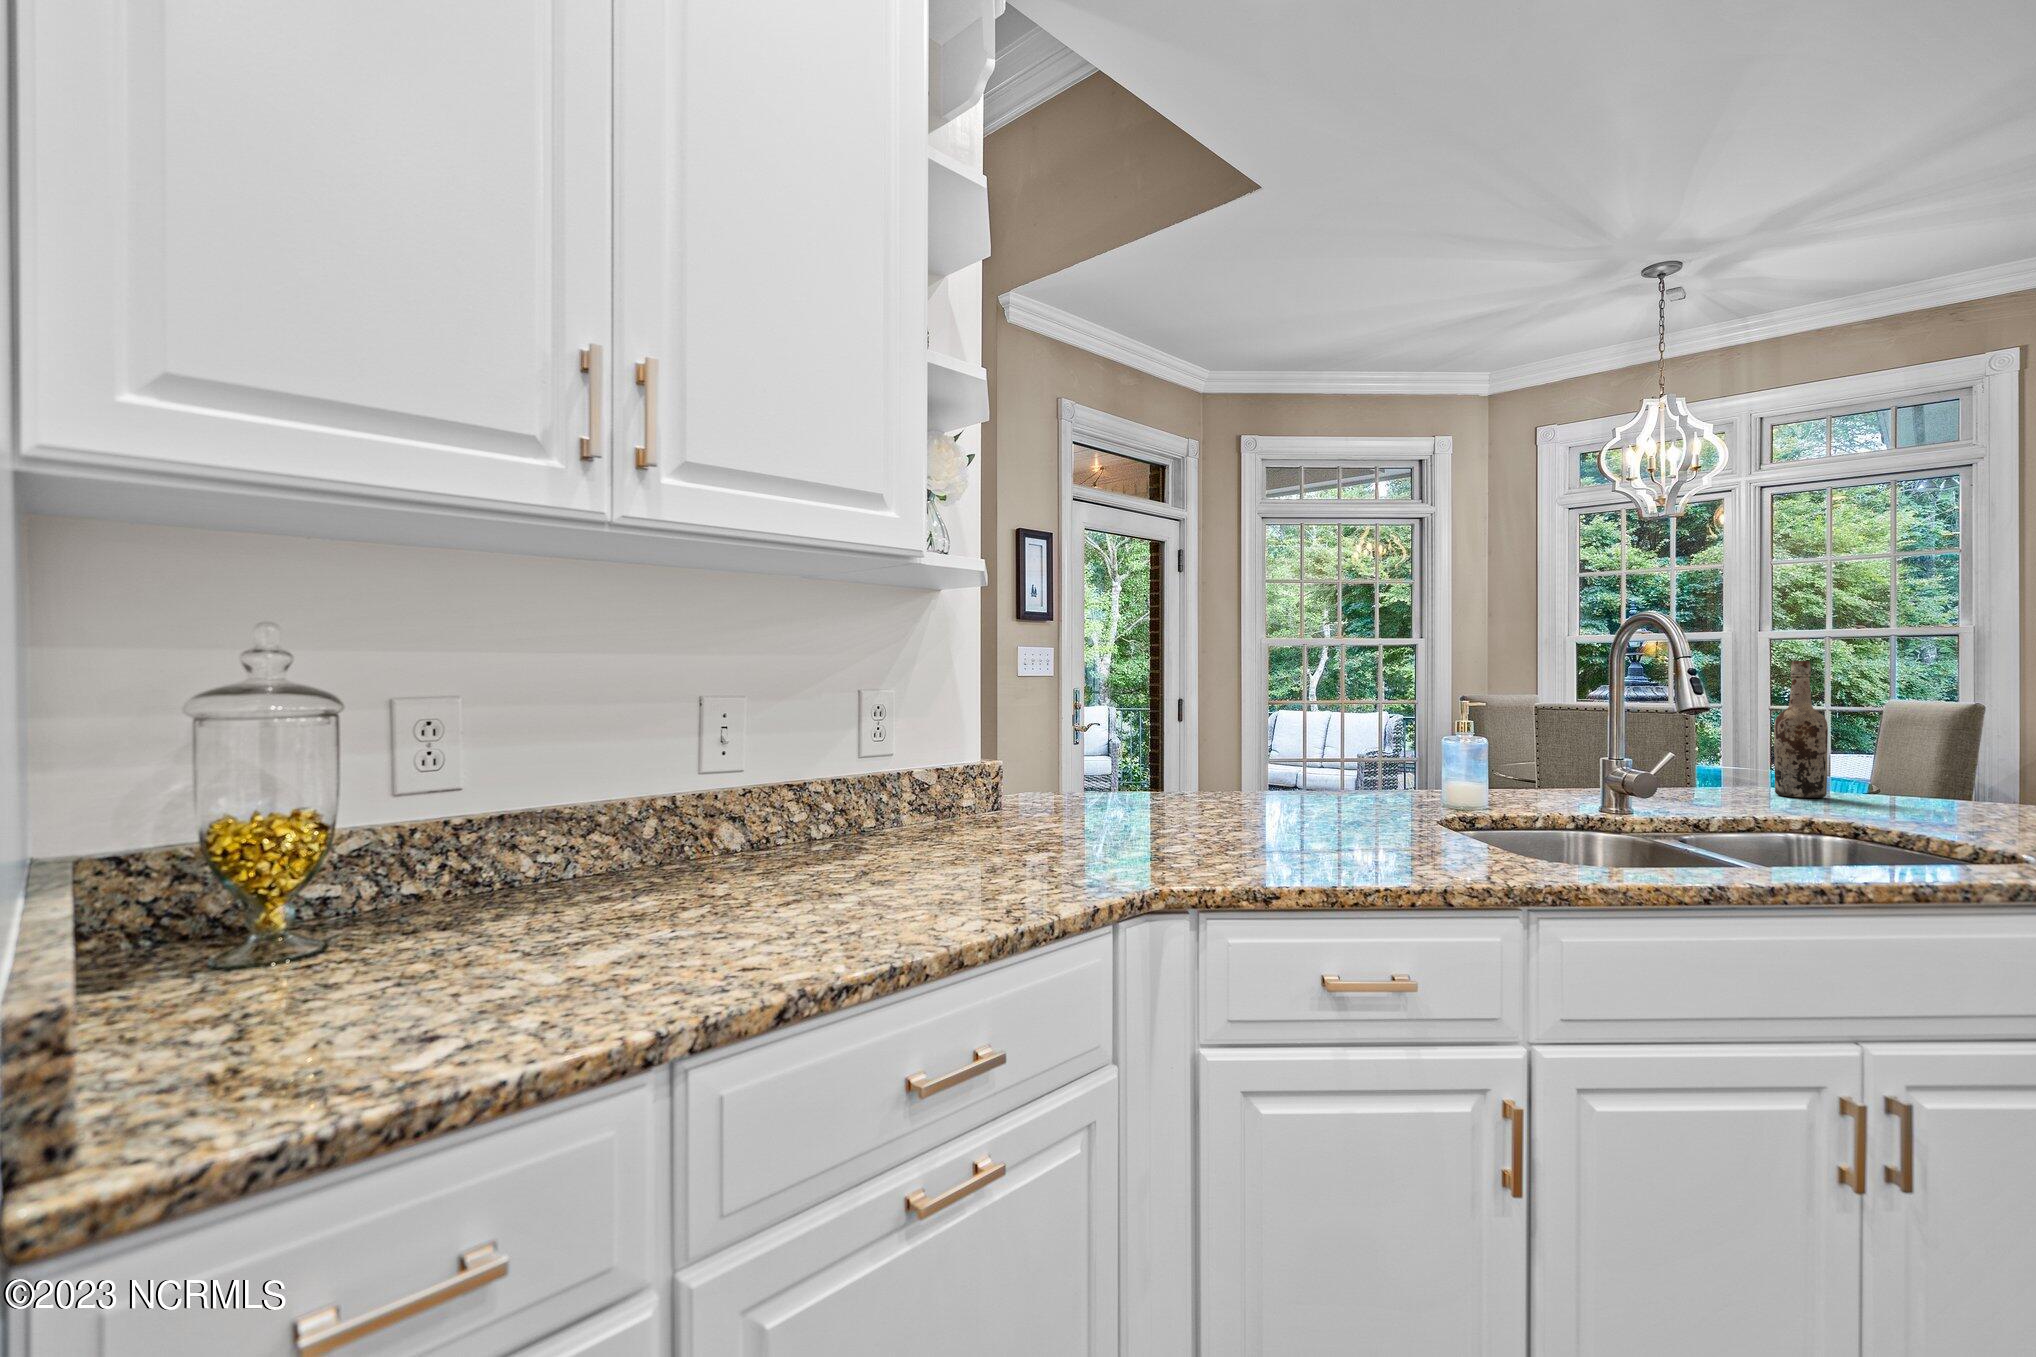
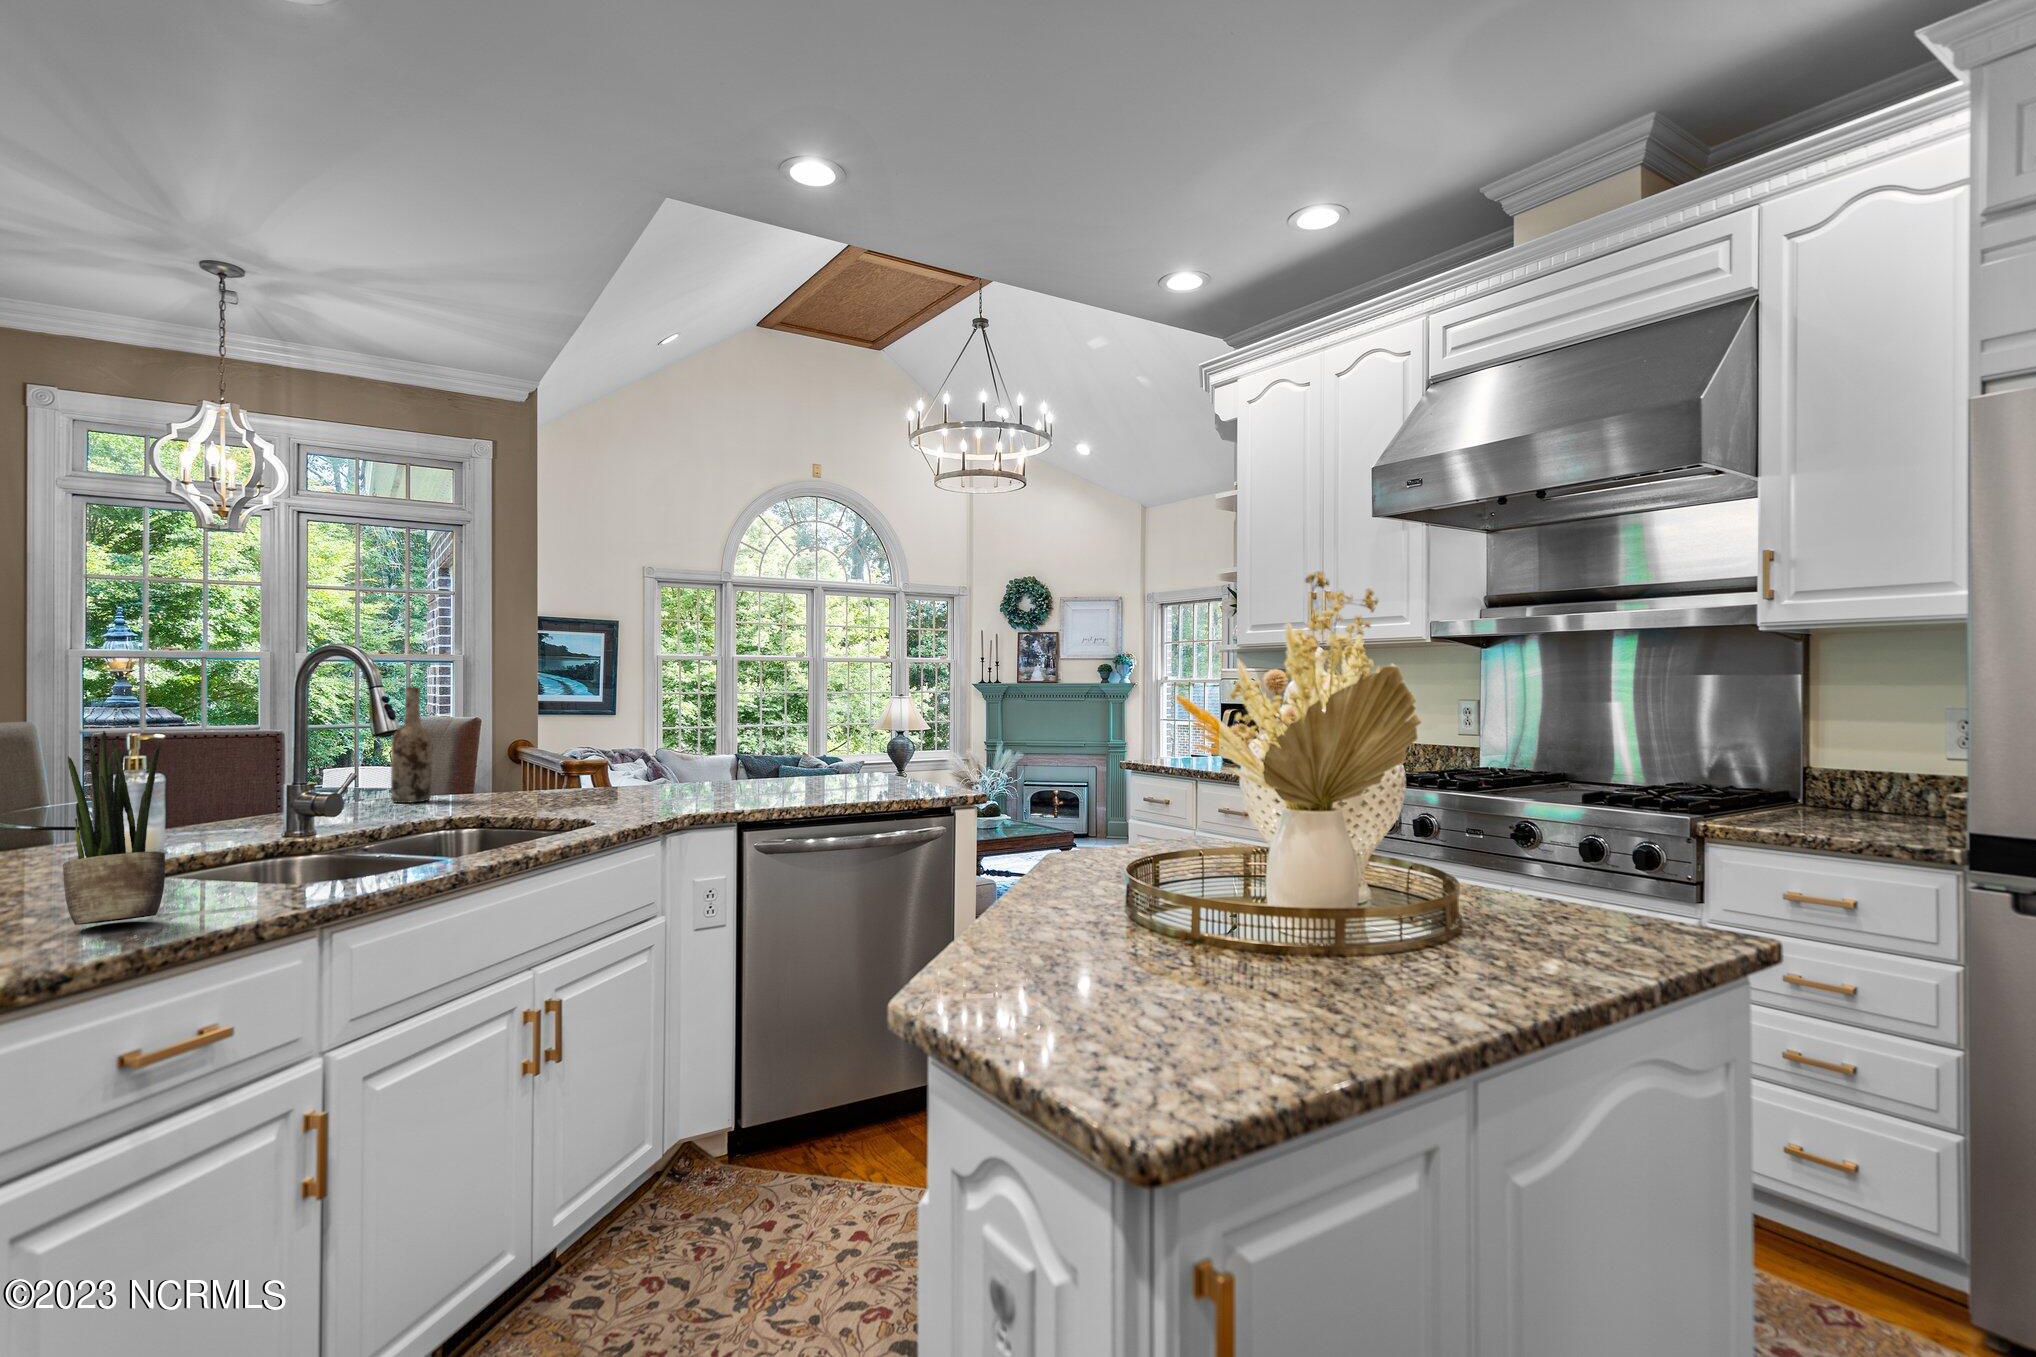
potted plant: none [1314,689,1387,862] -> present [63,731,165,925]

